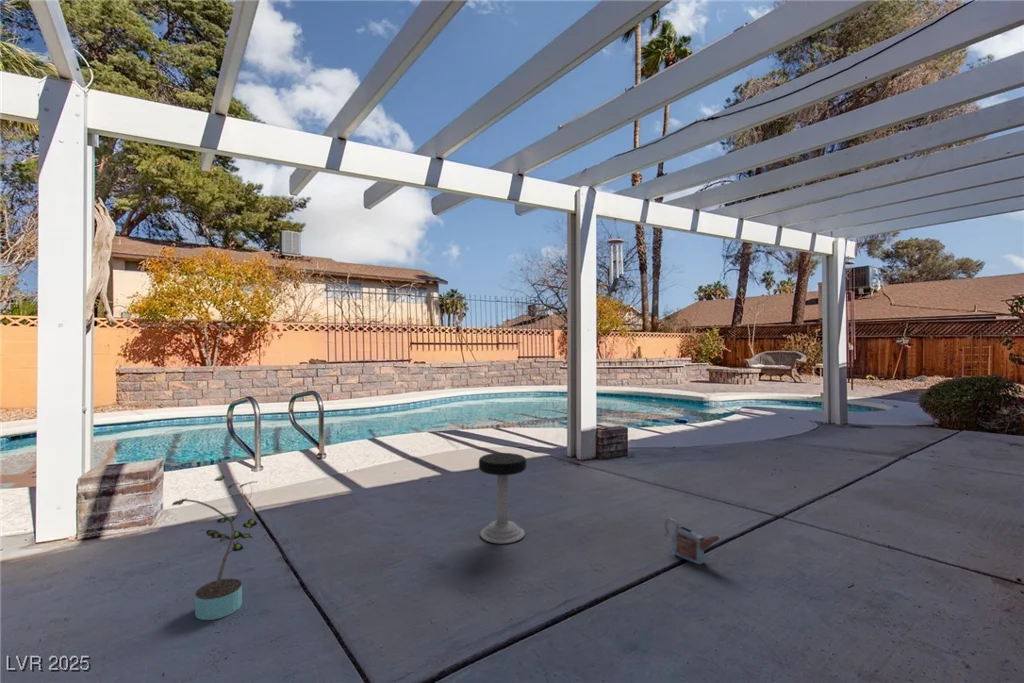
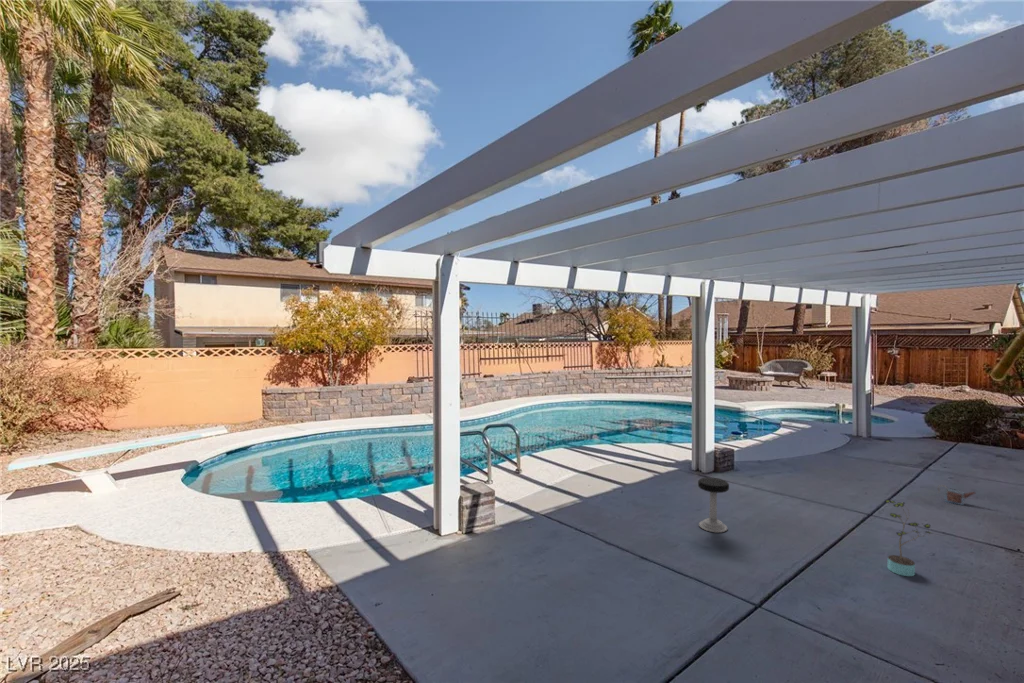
potted plant: present [172,476,257,620] -> present [885,500,931,576]
watering can: present [664,518,719,565] -> present [938,485,975,505]

